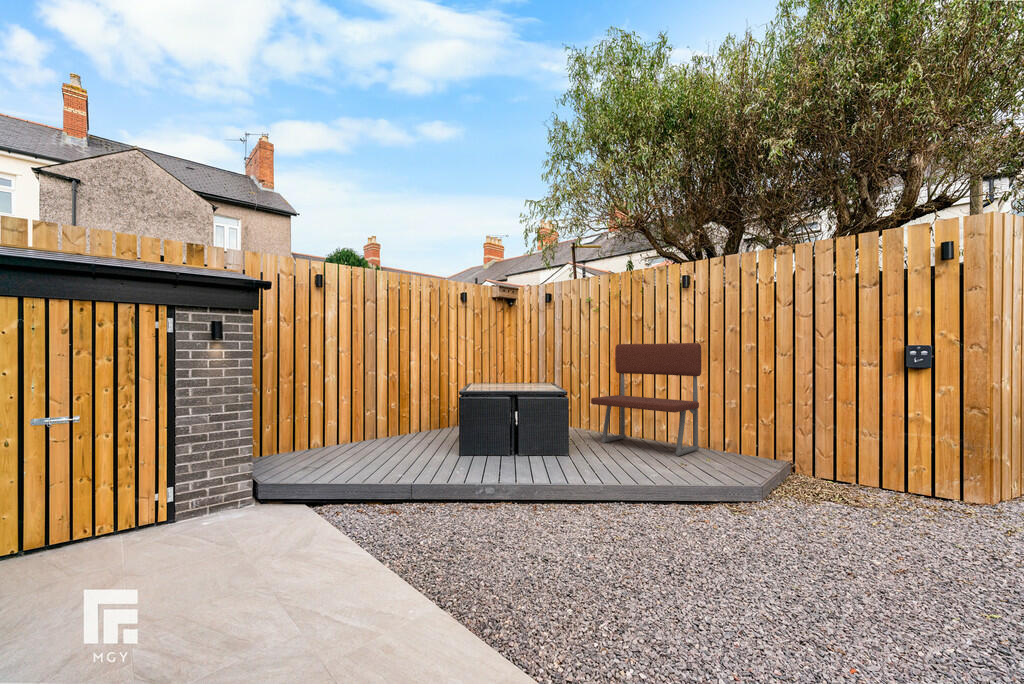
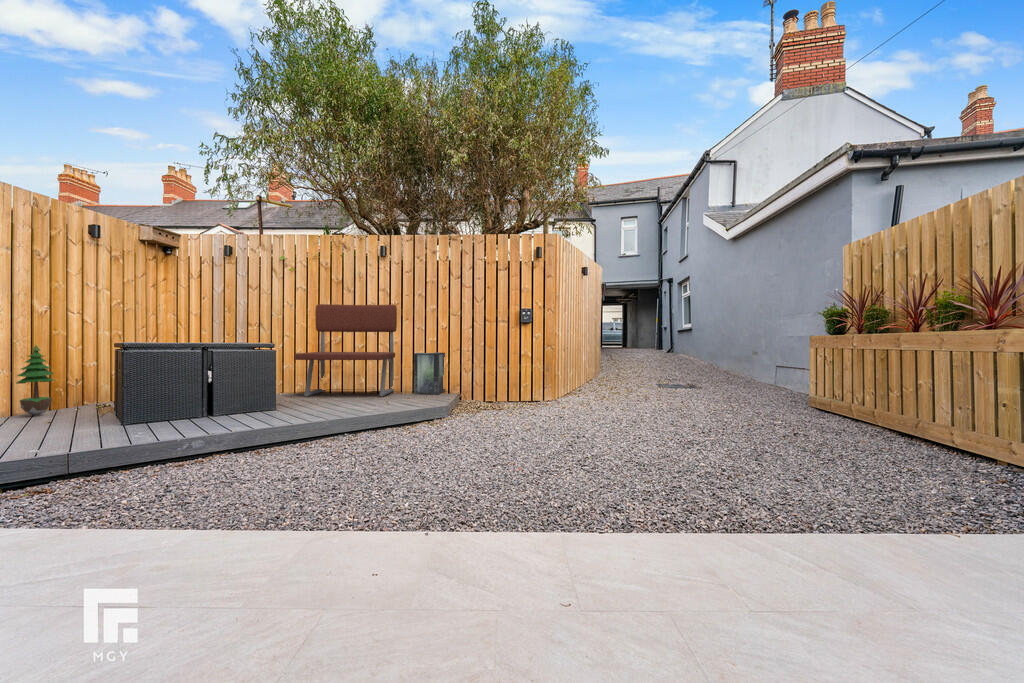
potted tree: none [424,384,442,434] -> present [16,345,55,416]
storage box: none [721,404,770,465] -> present [414,352,445,395]

